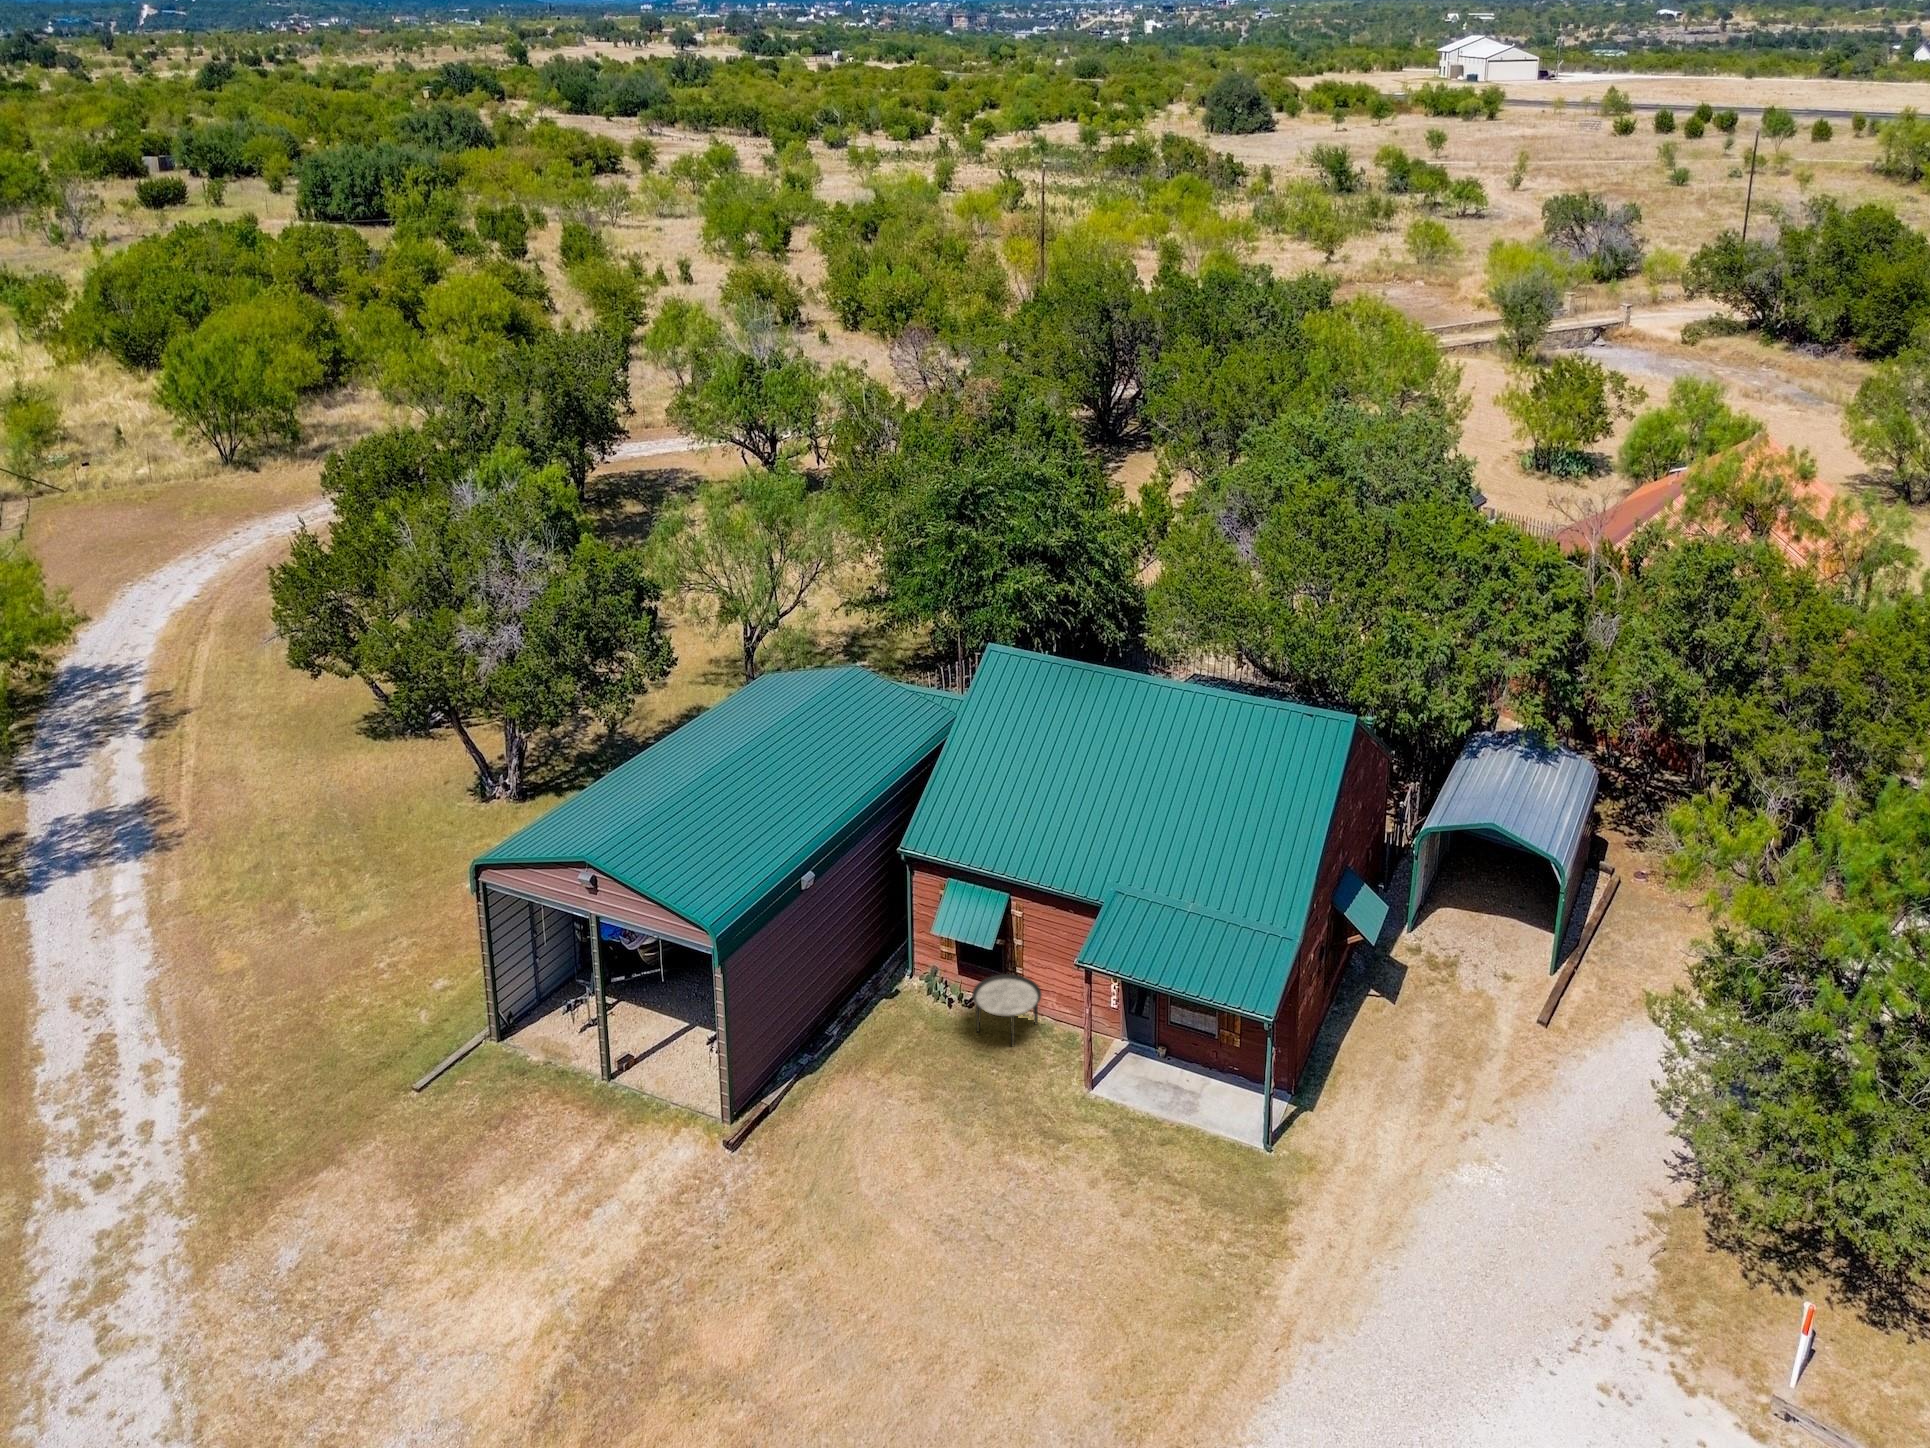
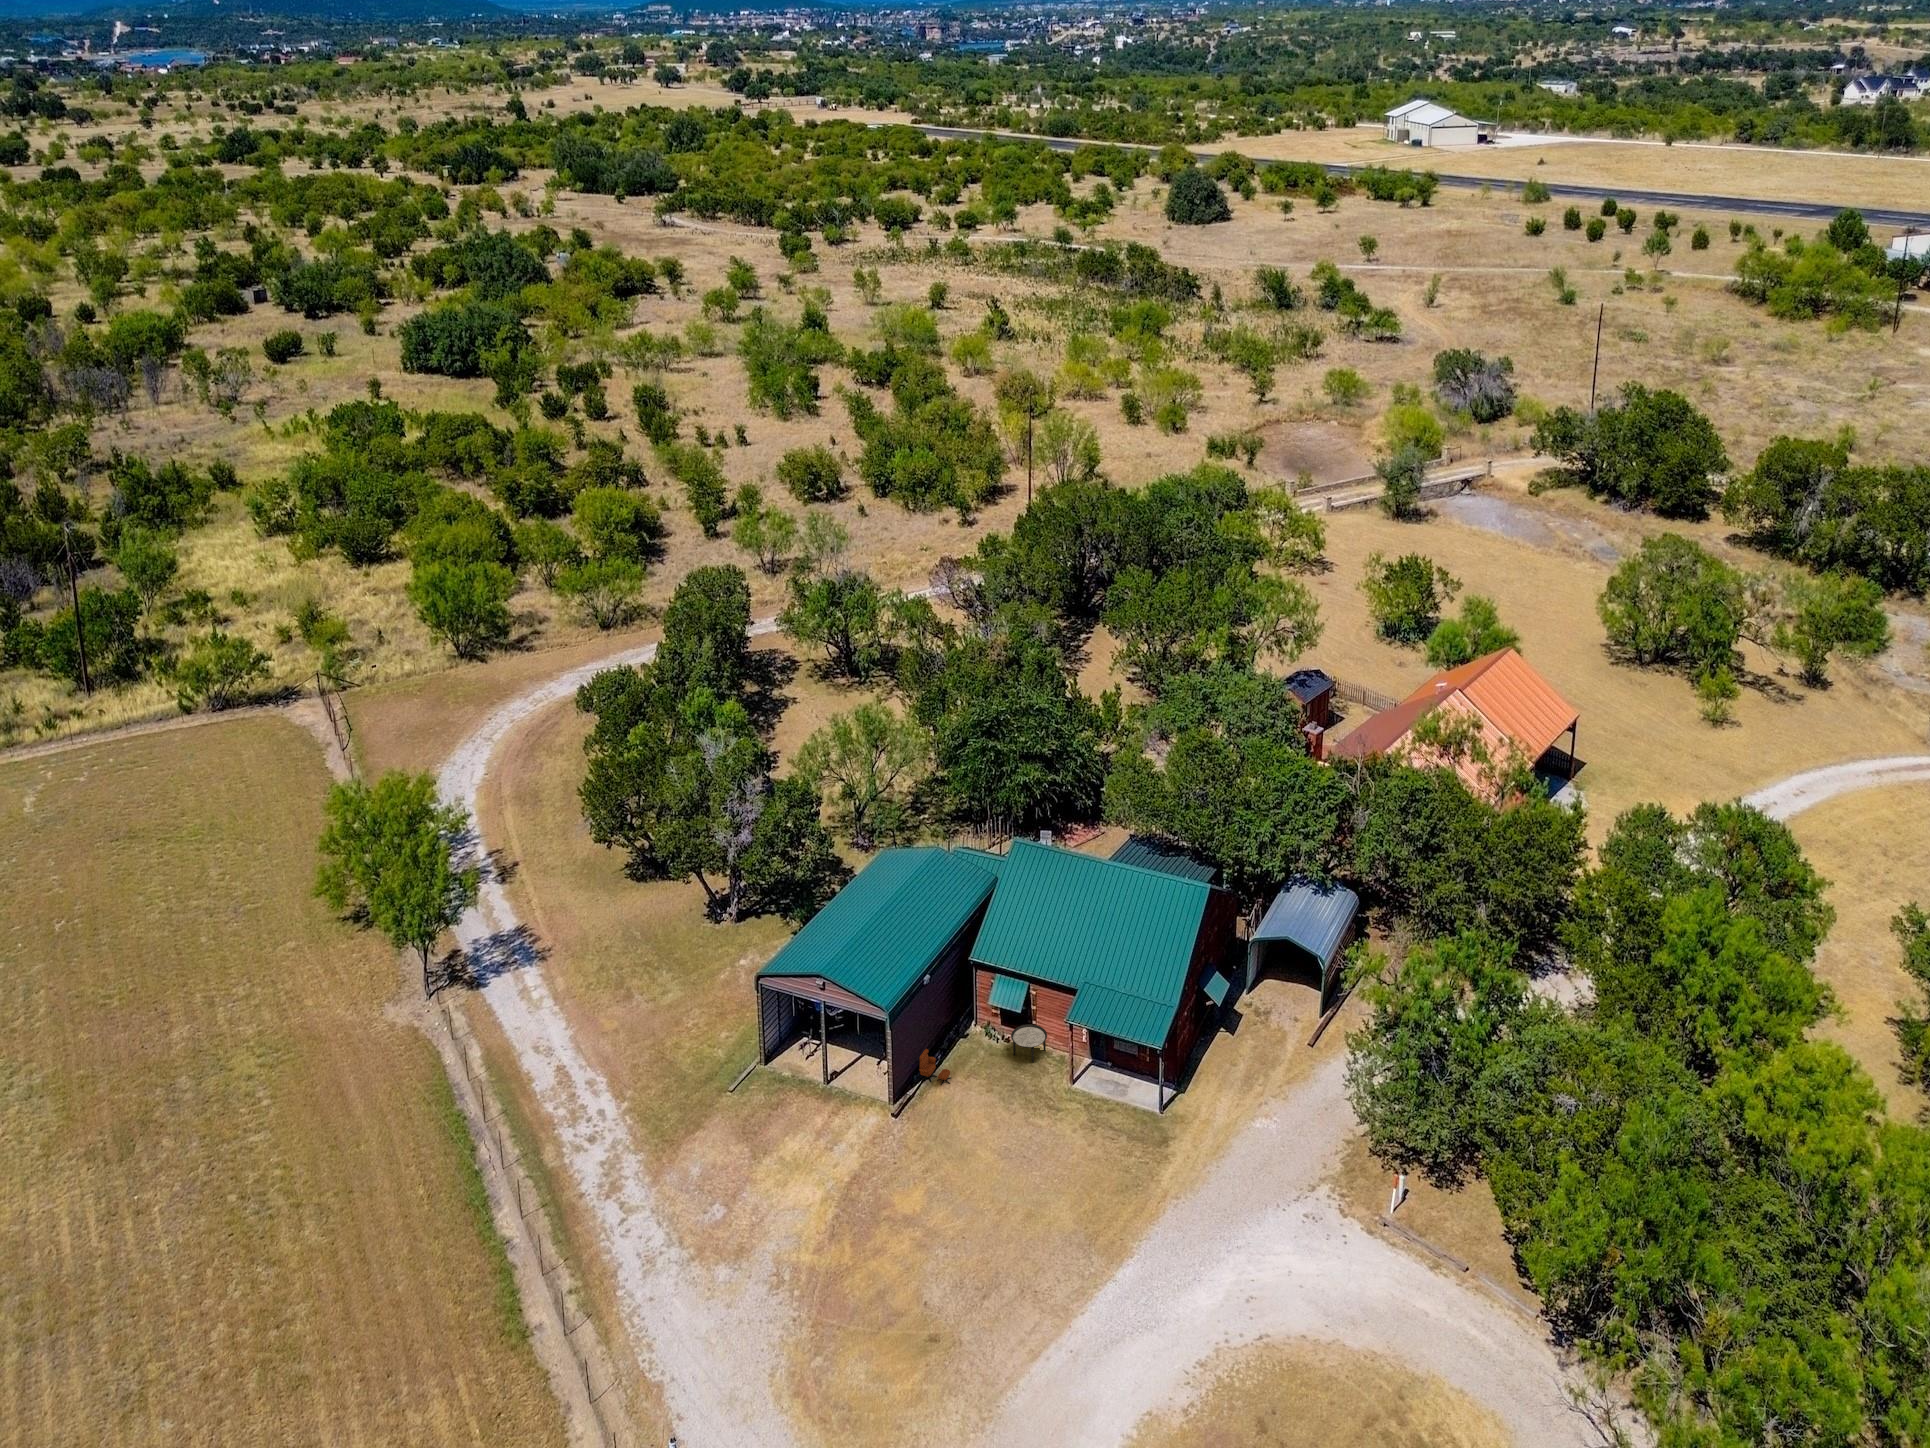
lounge chair: none [789,1014,853,1085] -> present [919,1049,951,1085]

